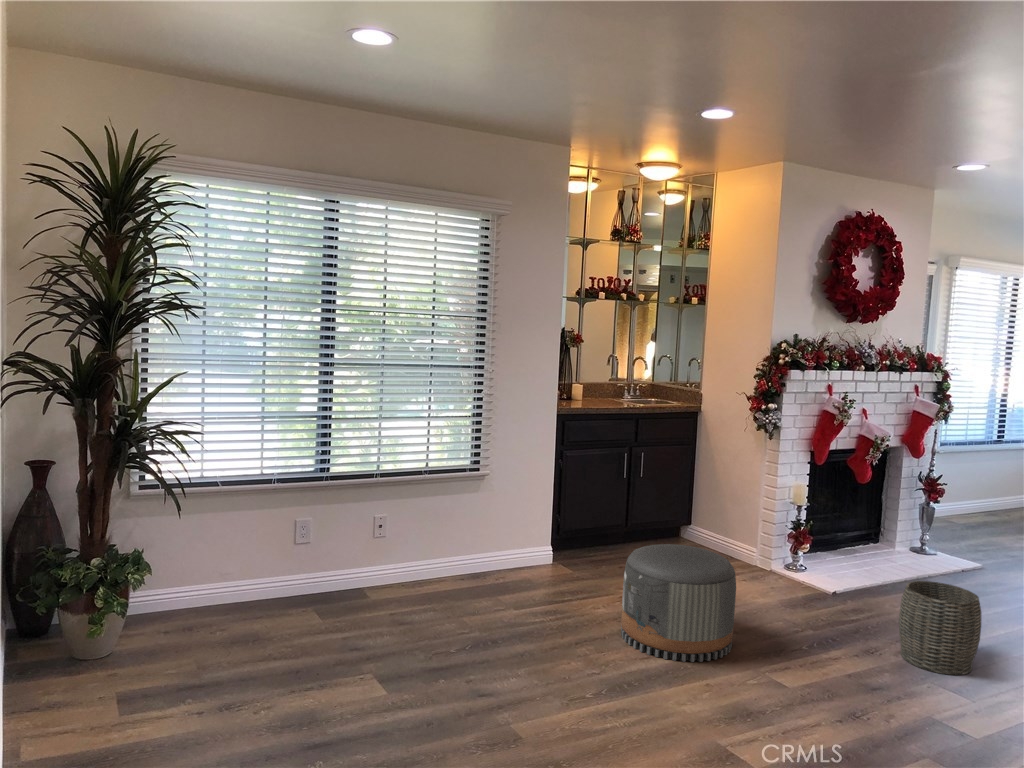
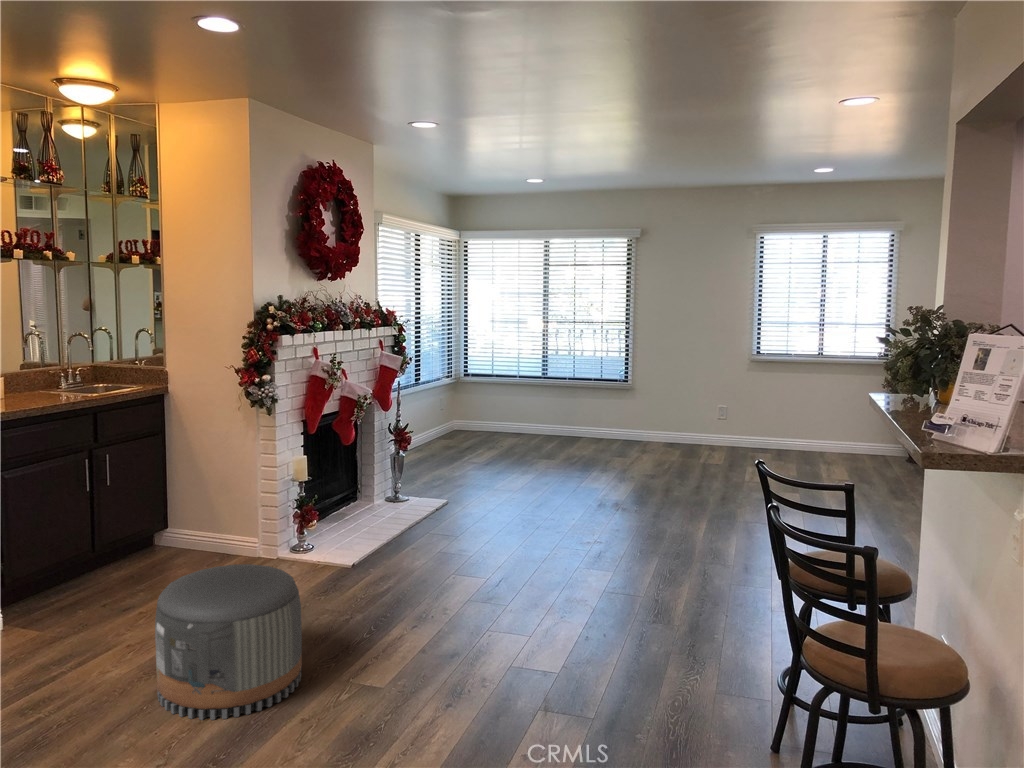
woven basket: present [899,581,981,675] -> none [444,533,513,621]

